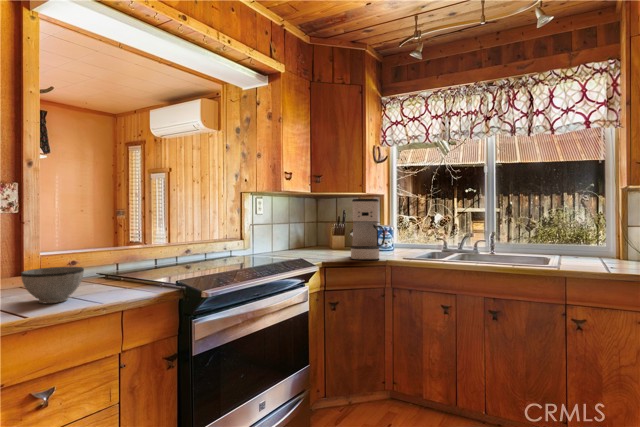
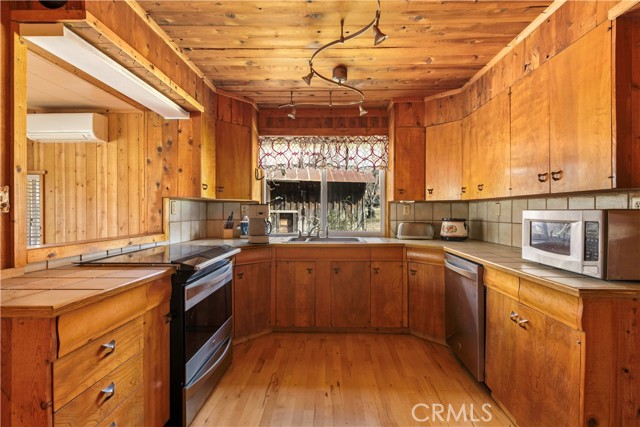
bowl: present [21,267,84,303] -> none [45,252,100,282]

